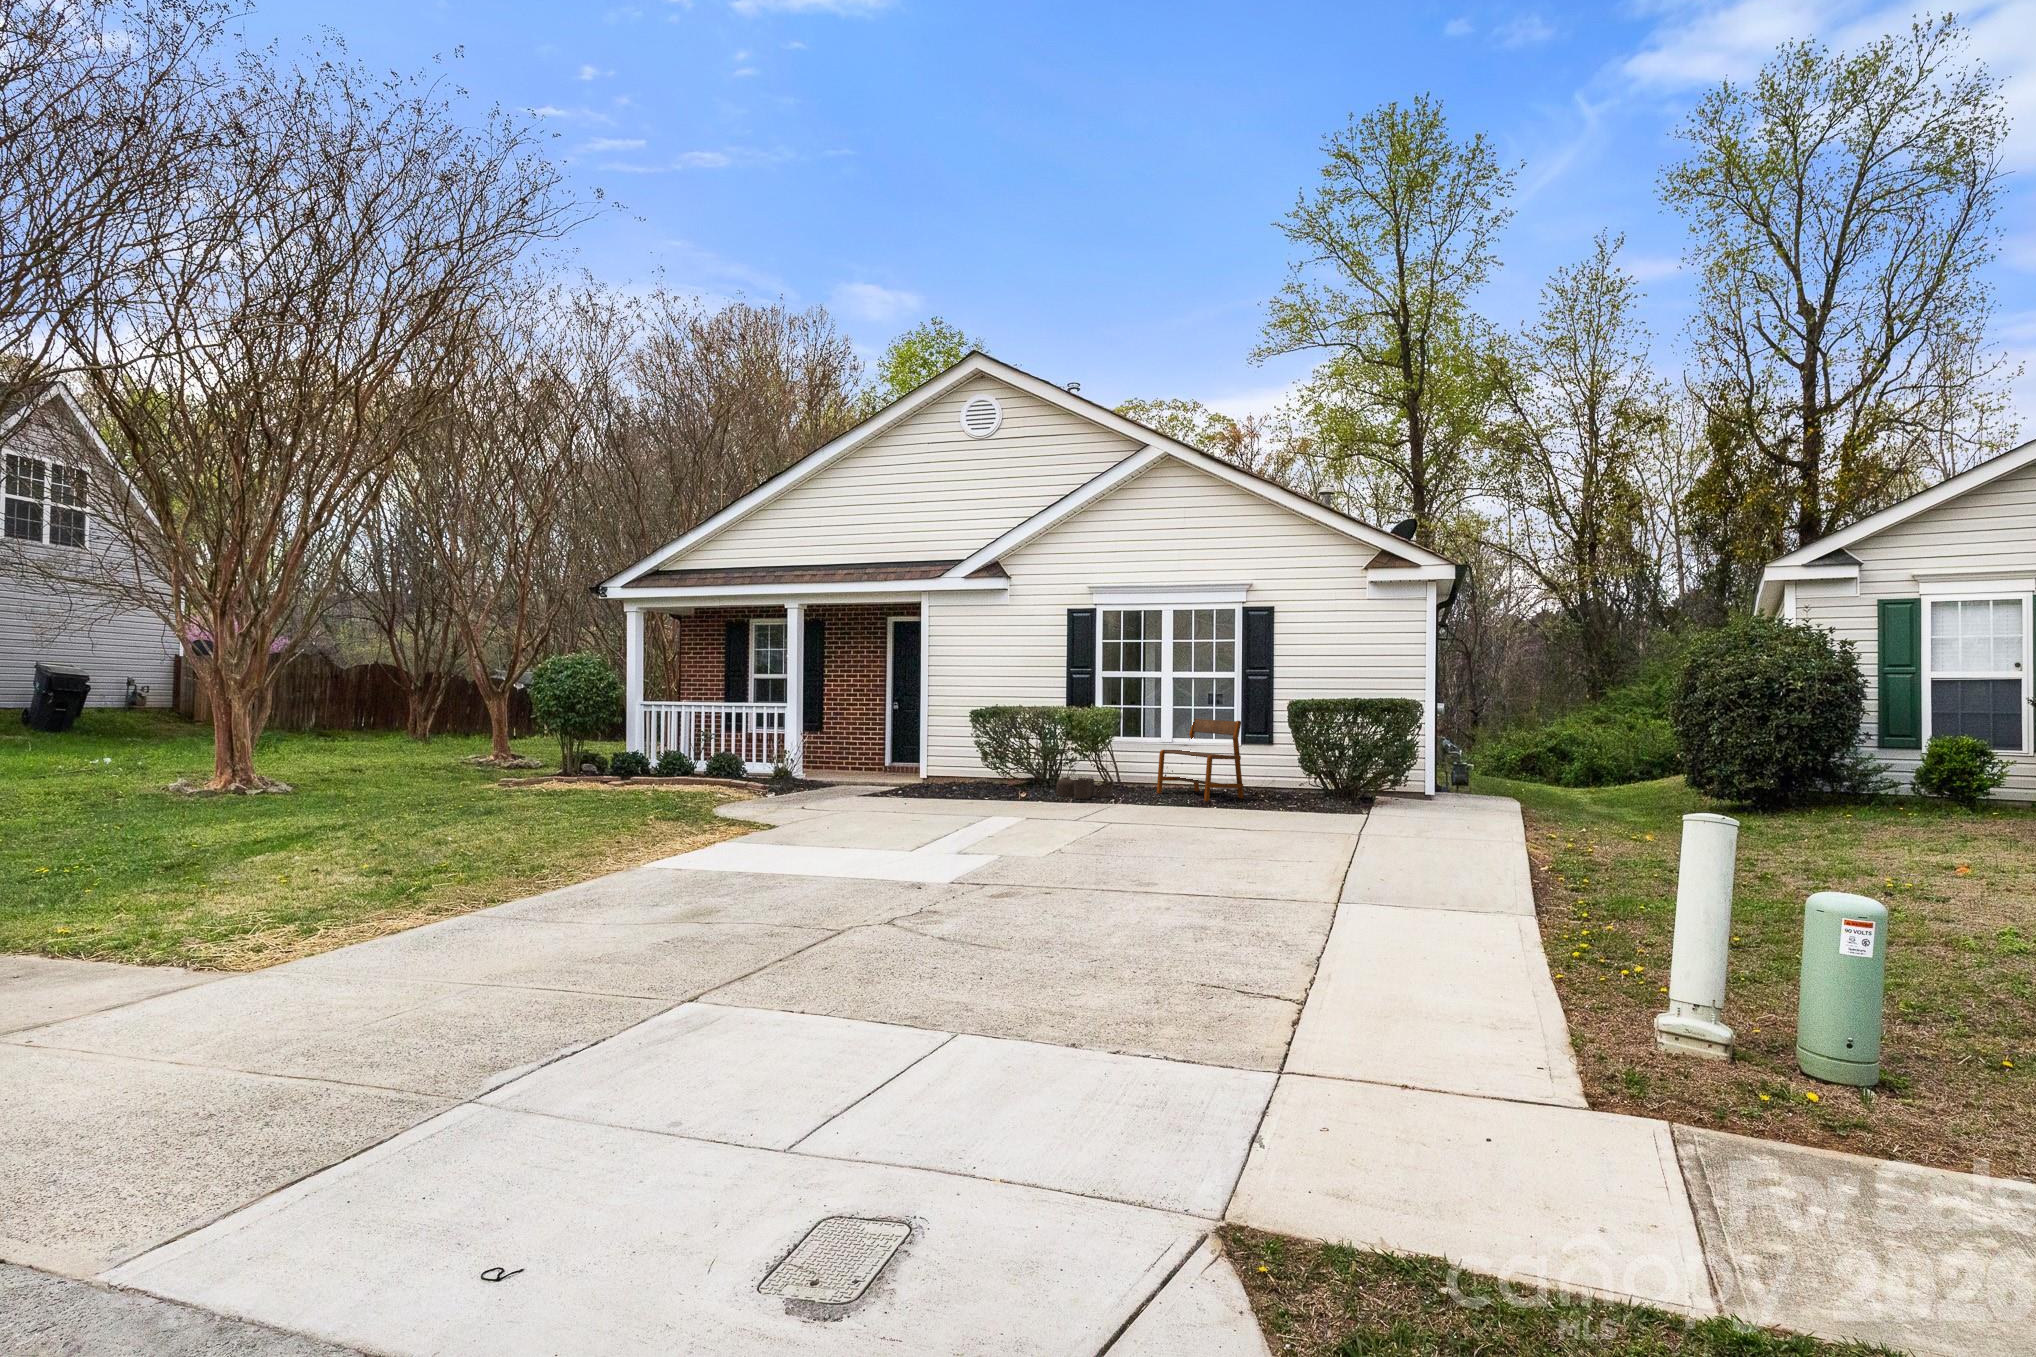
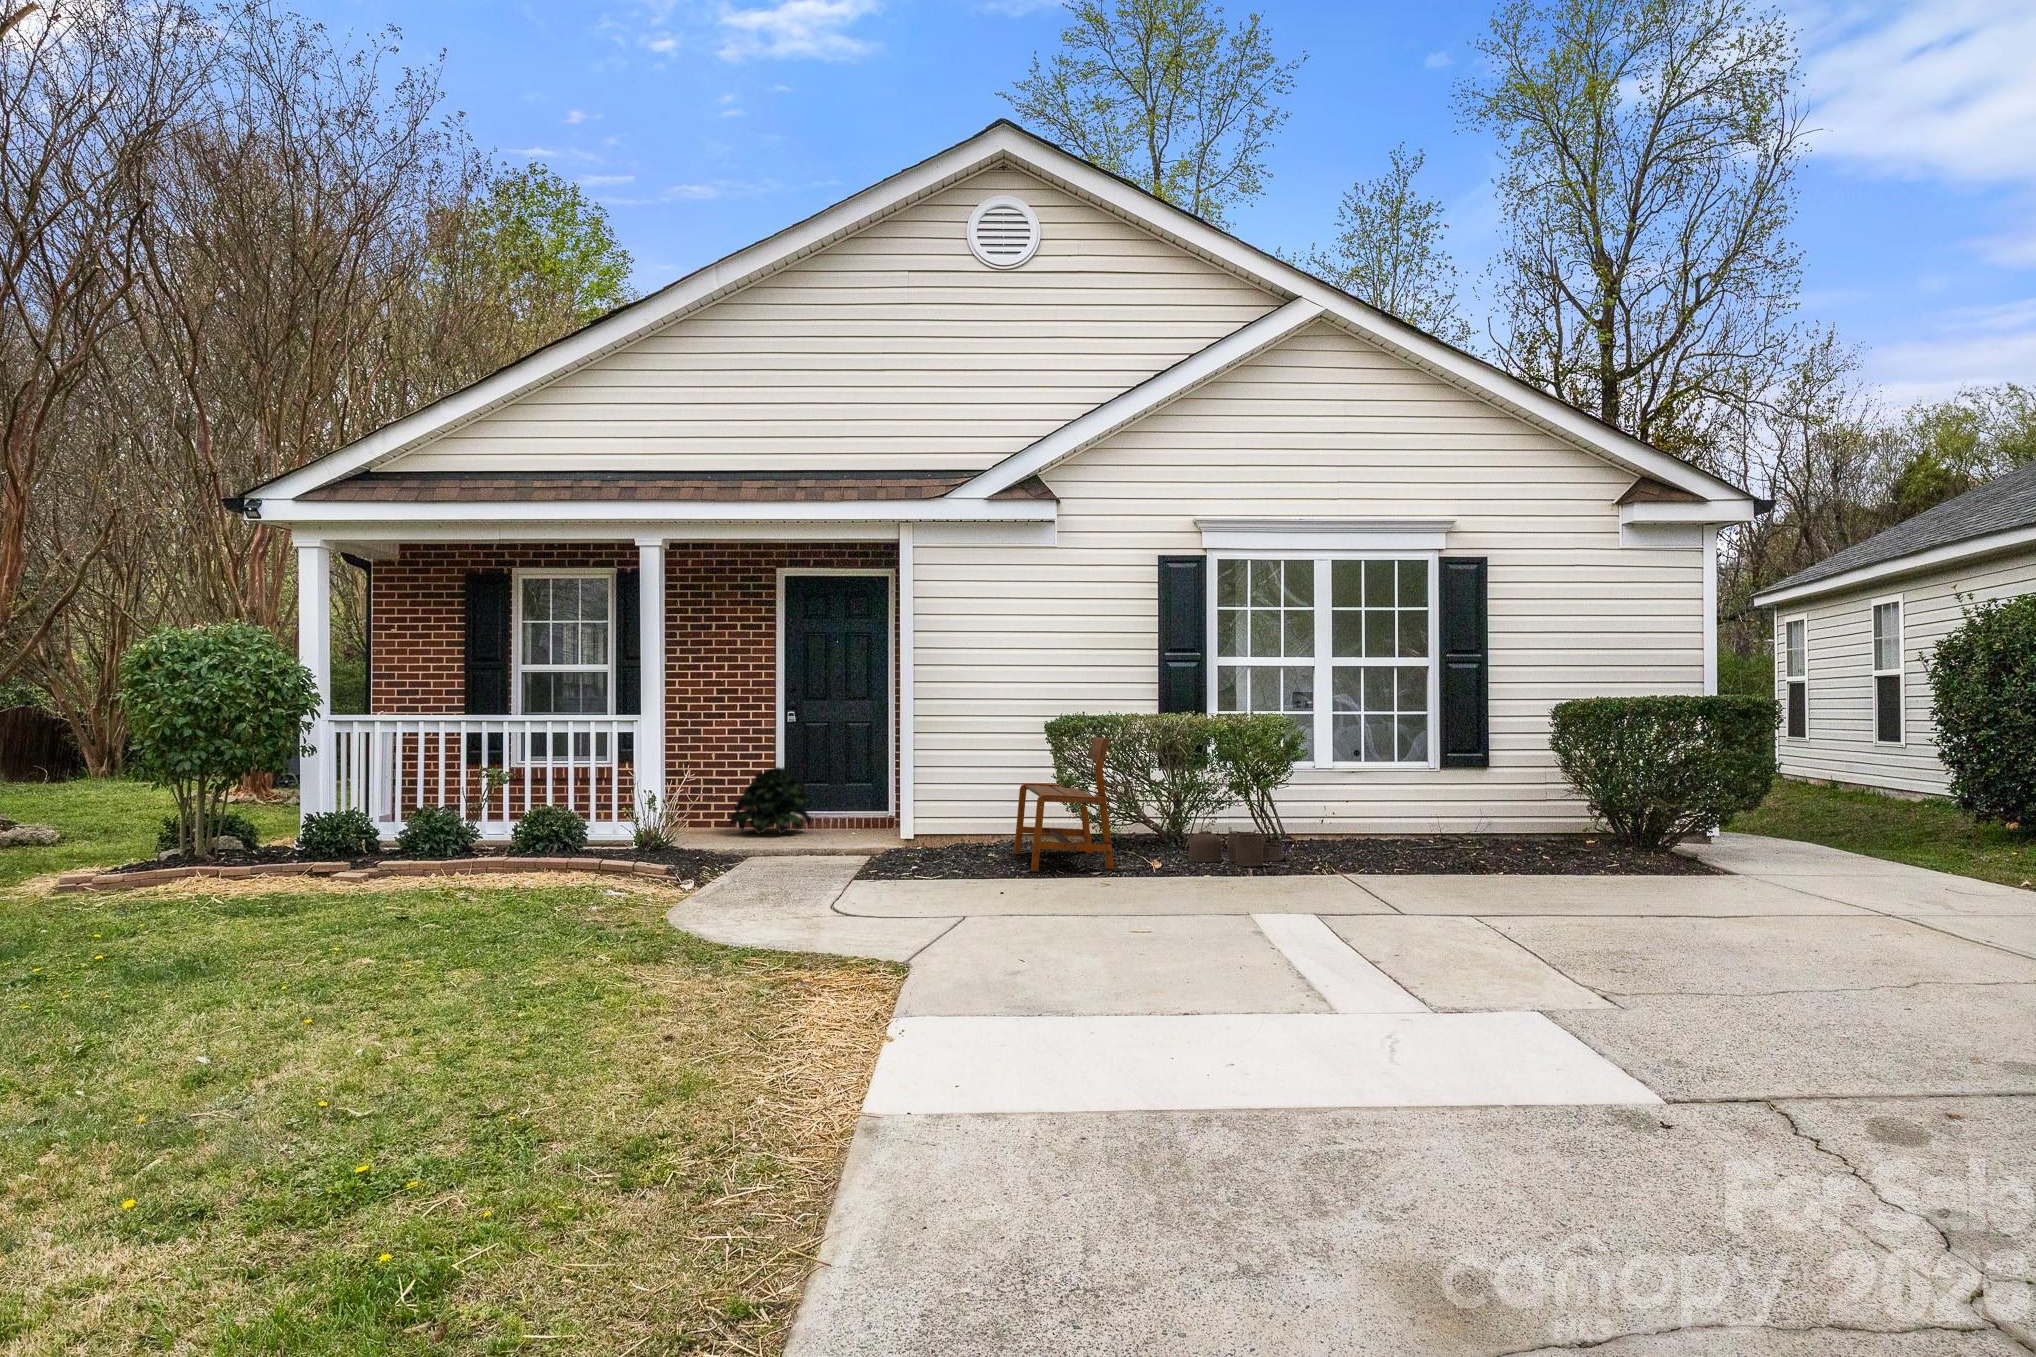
bench: present [1157,719,1243,801] -> present [1014,737,1114,871]
potted plant: none [850,735,896,774] -> present [730,767,811,834]

